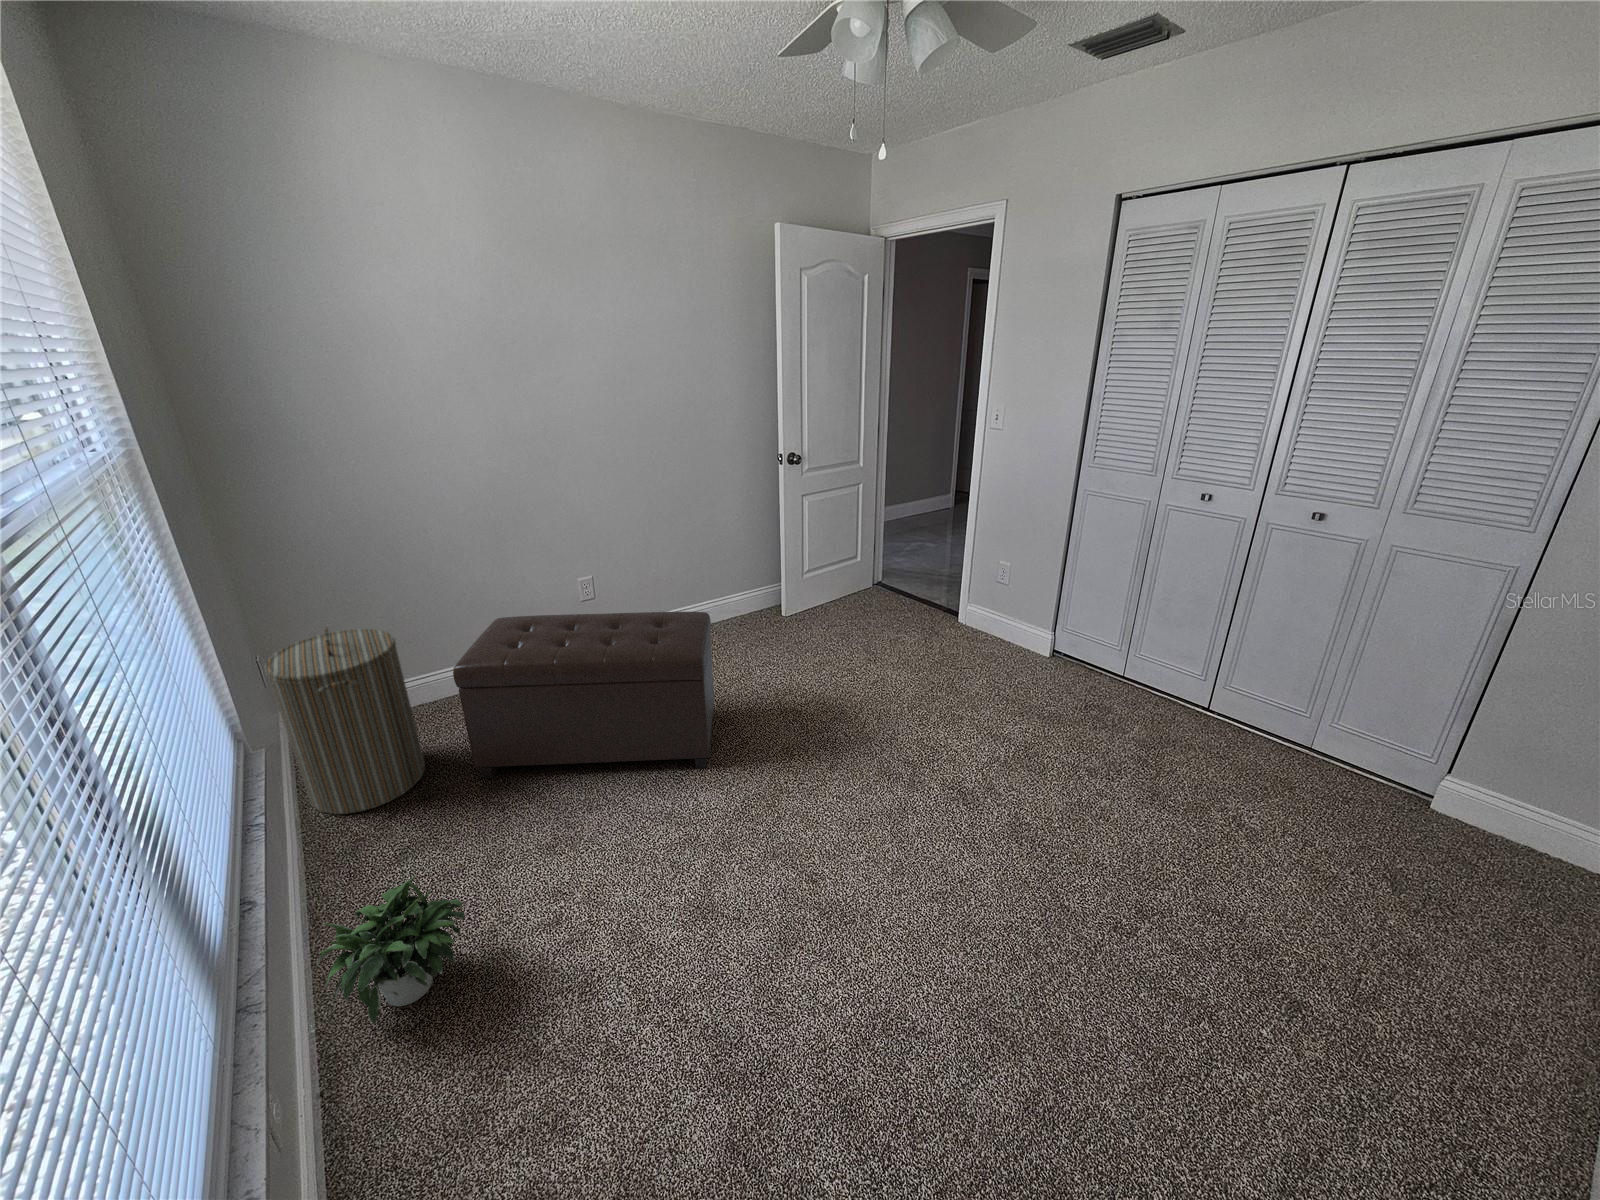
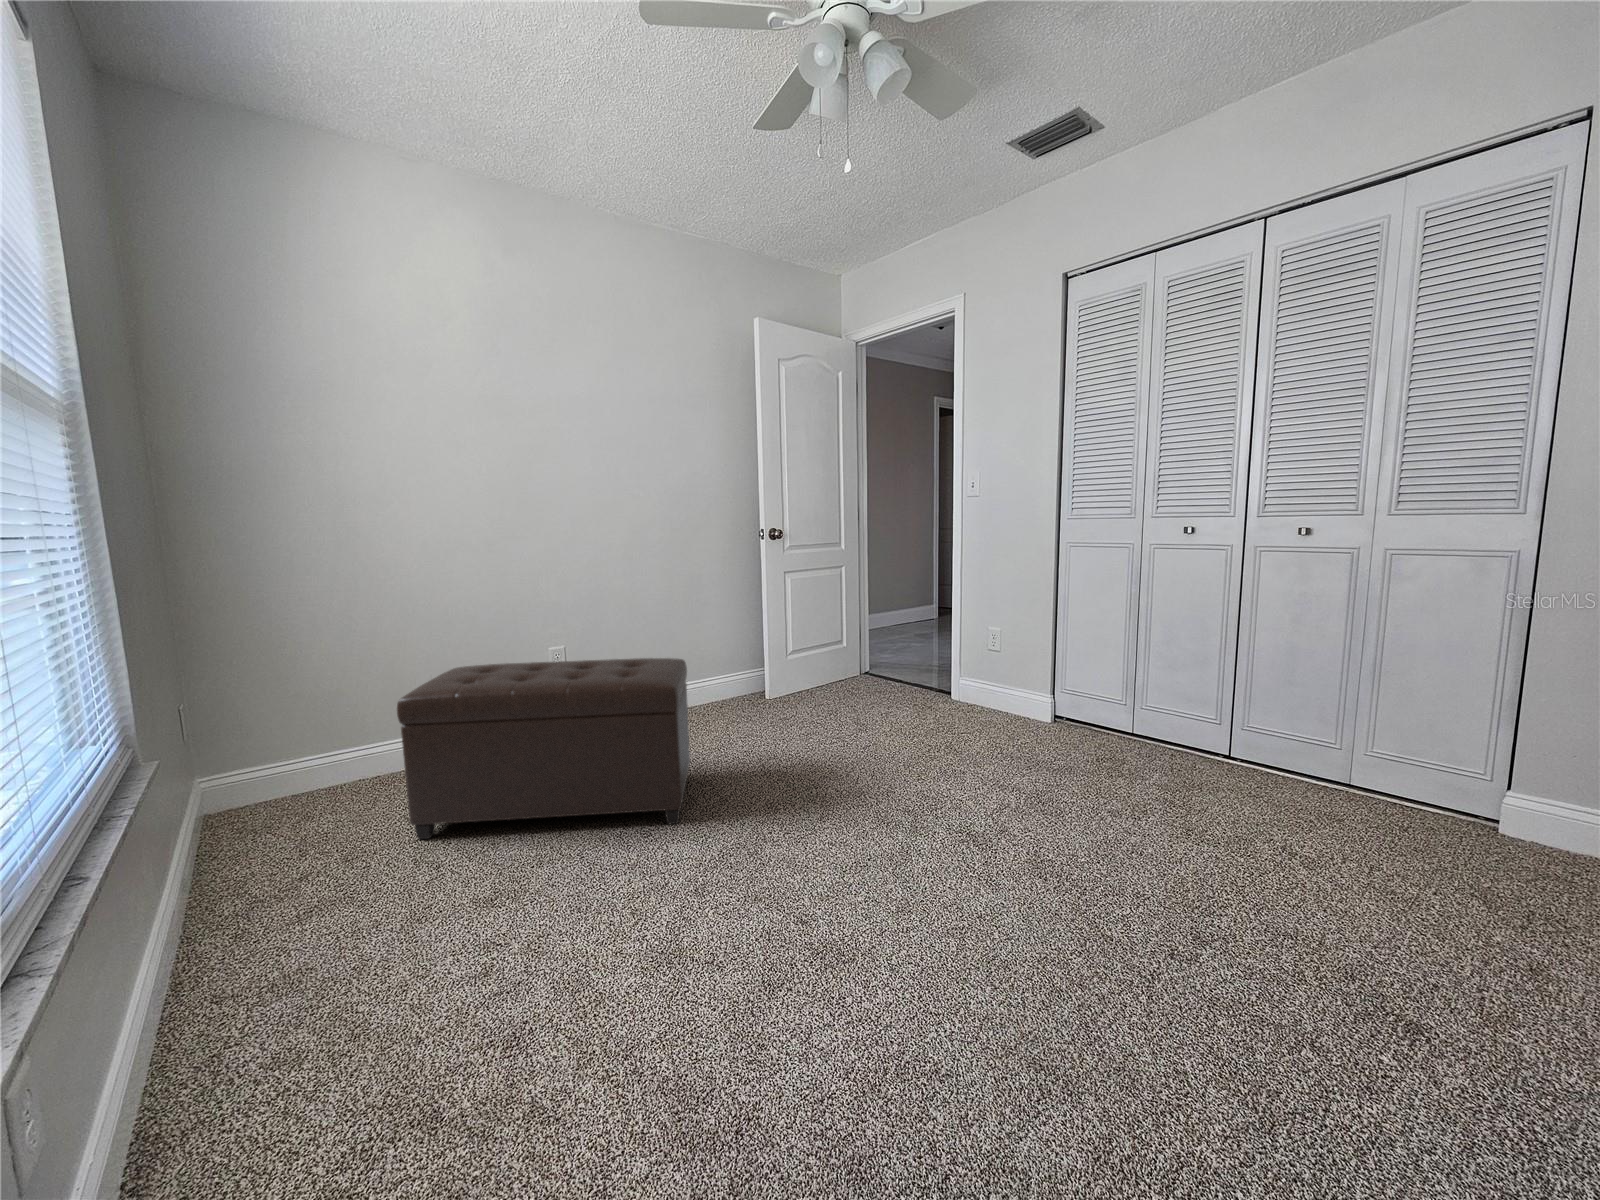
laundry hamper: present [264,627,425,814] -> none [181,653,353,877]
potted plant: present [310,875,464,1092] -> none [109,887,366,1182]

